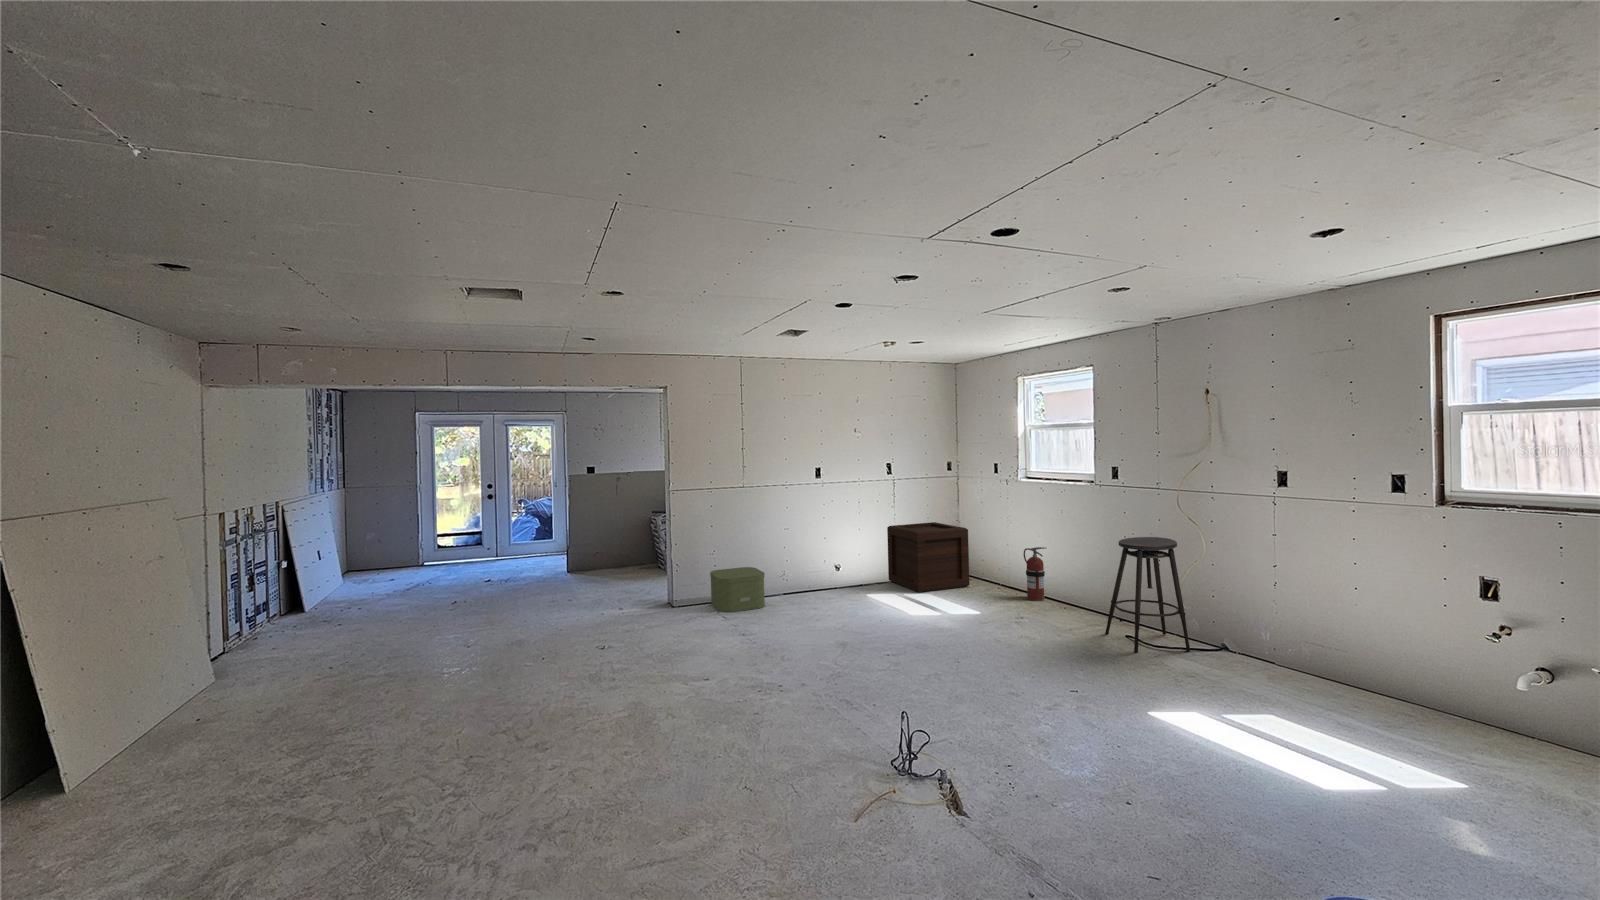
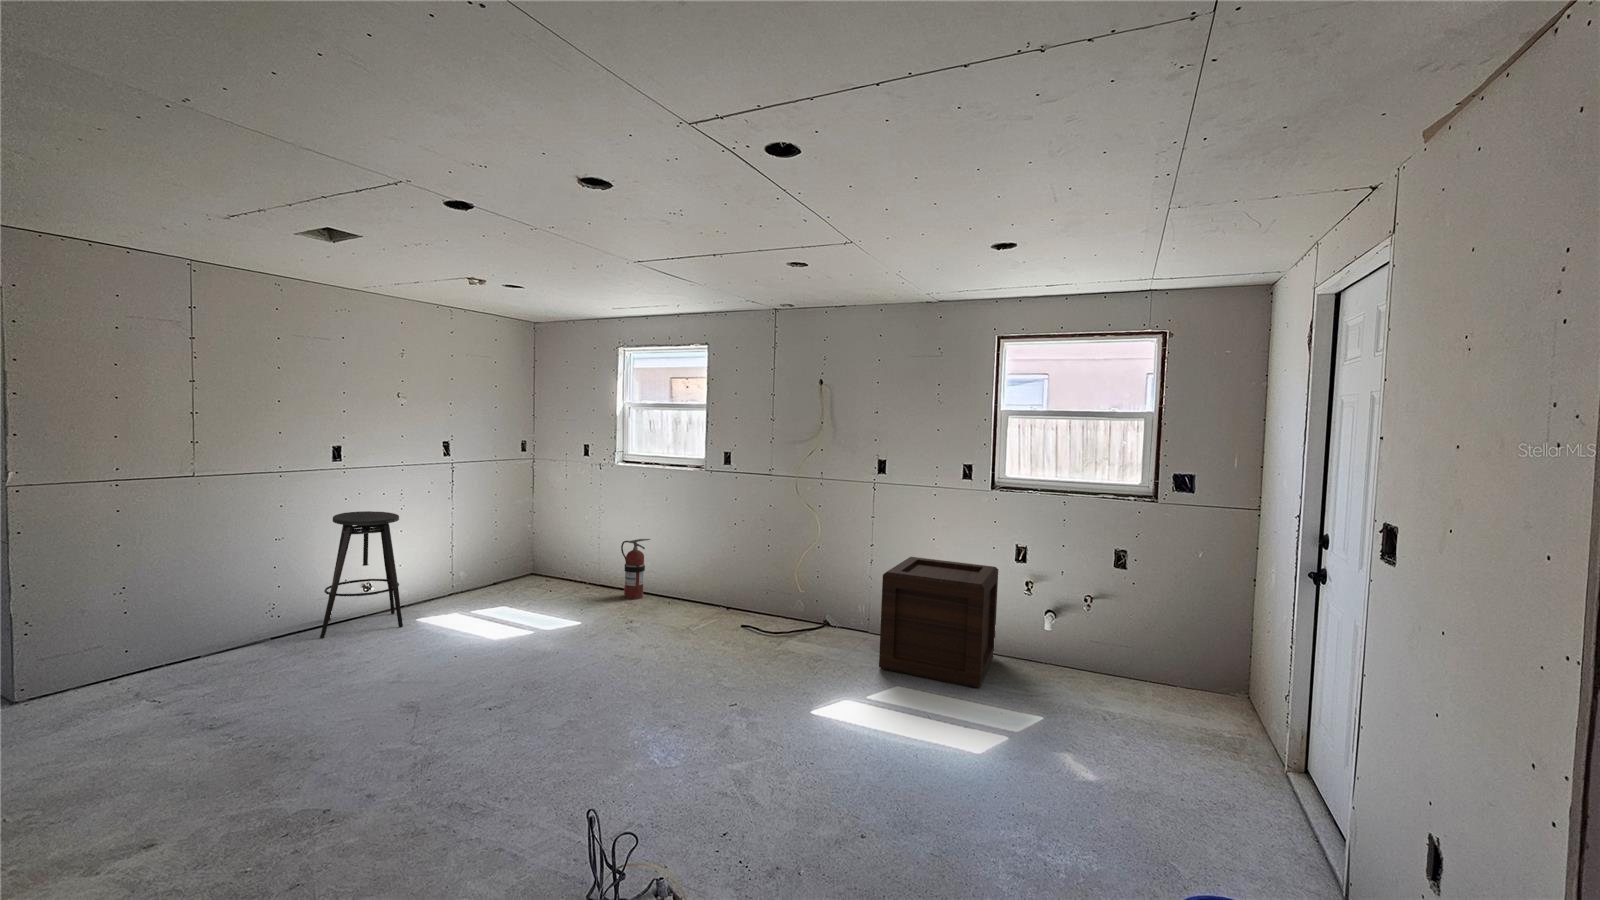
wooden crate: present [887,522,969,593] -> present [879,557,998,688]
stool: present [1105,537,1190,653] -> present [320,511,403,638]
storage box: present [710,567,765,612] -> none [86,602,224,691]

